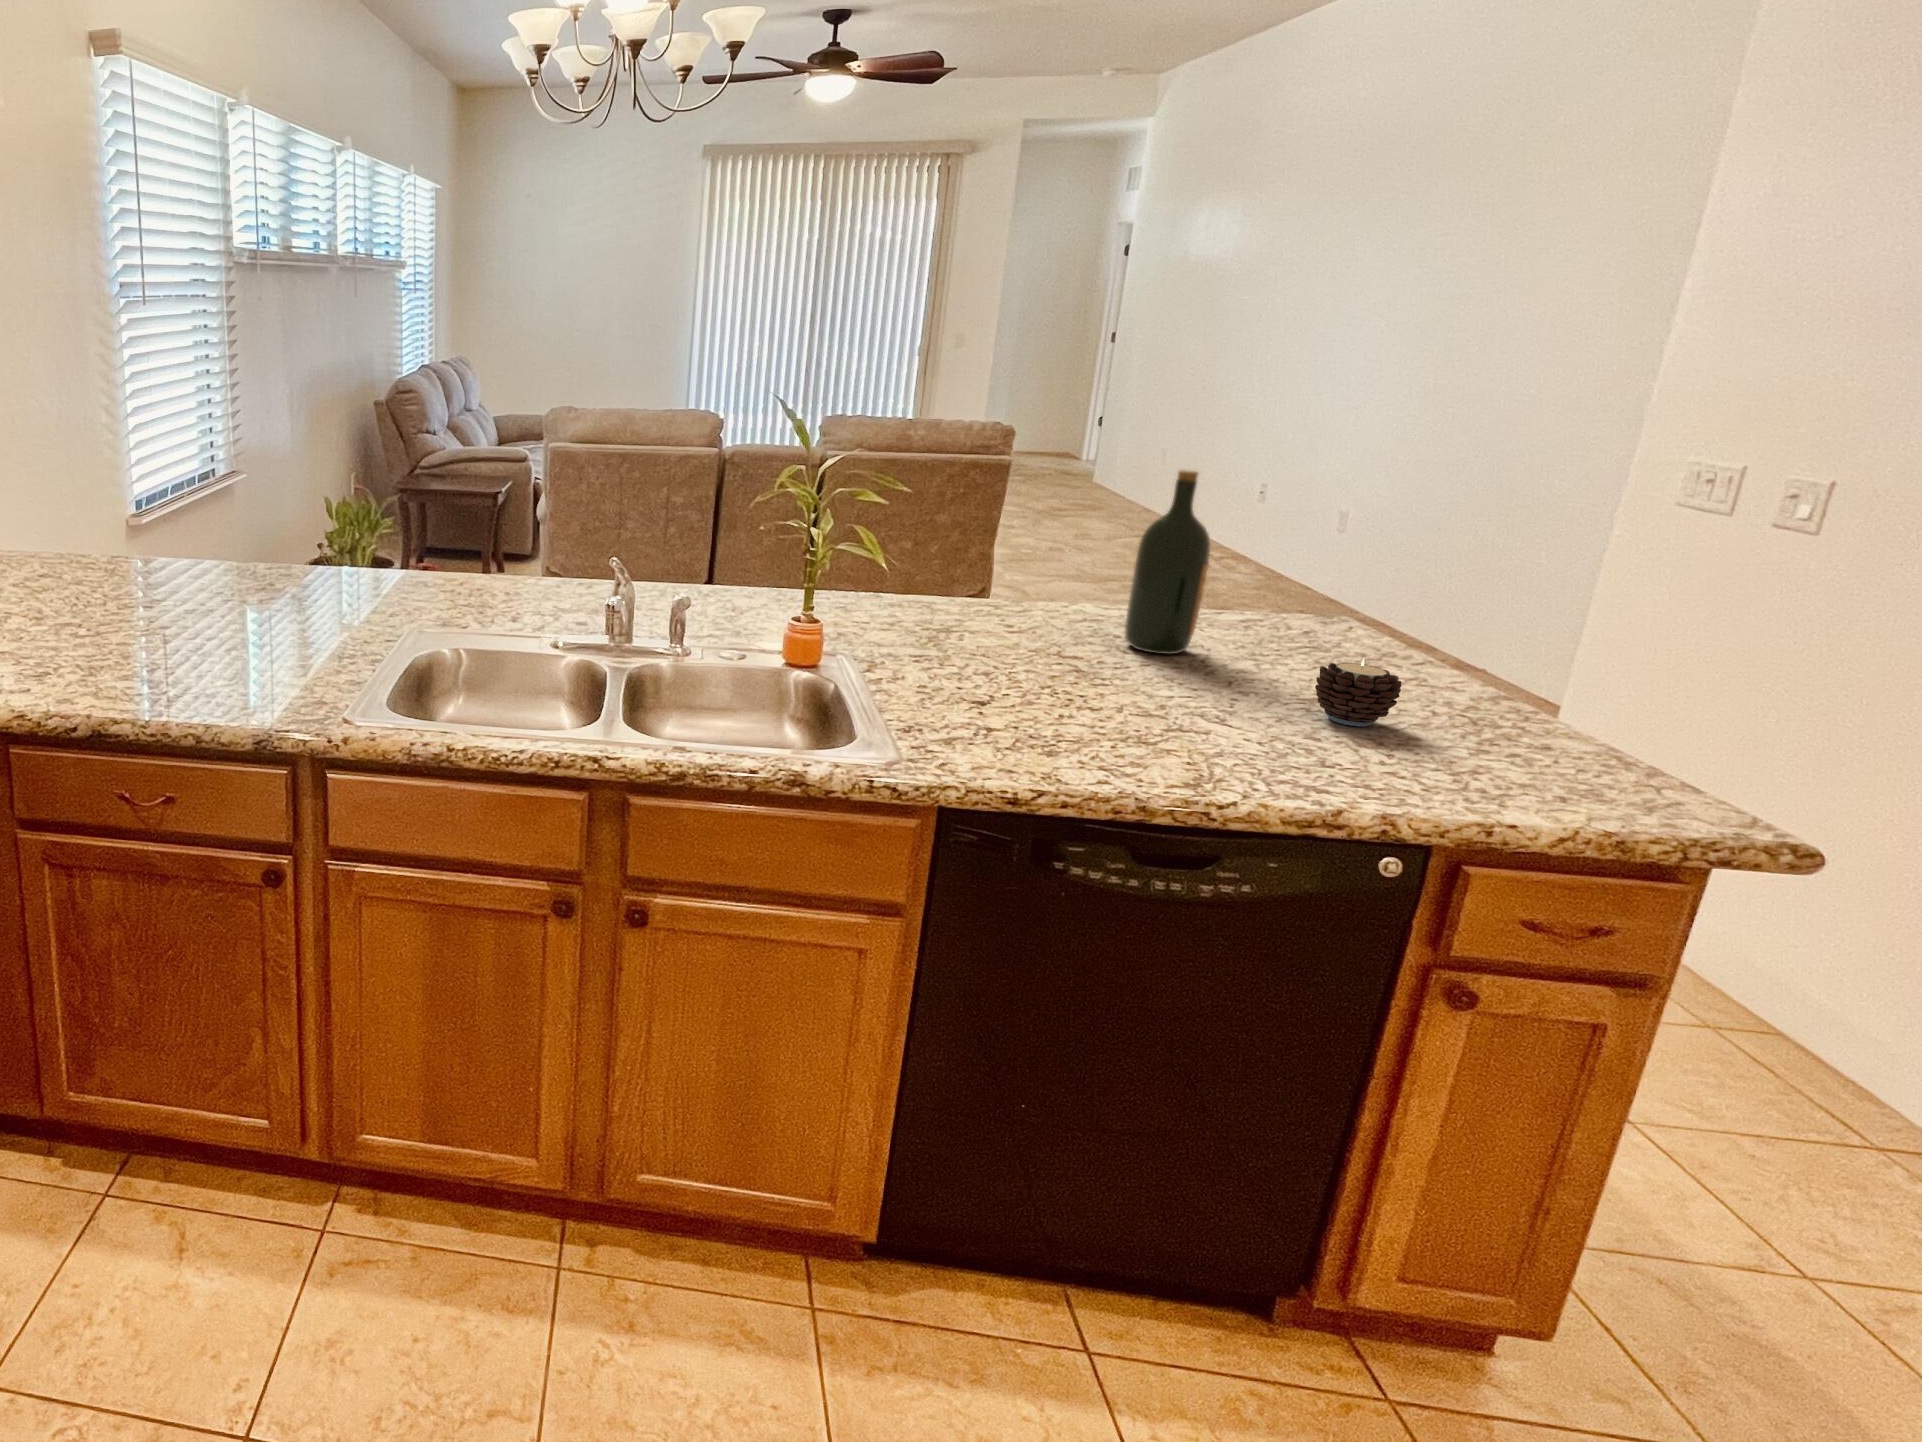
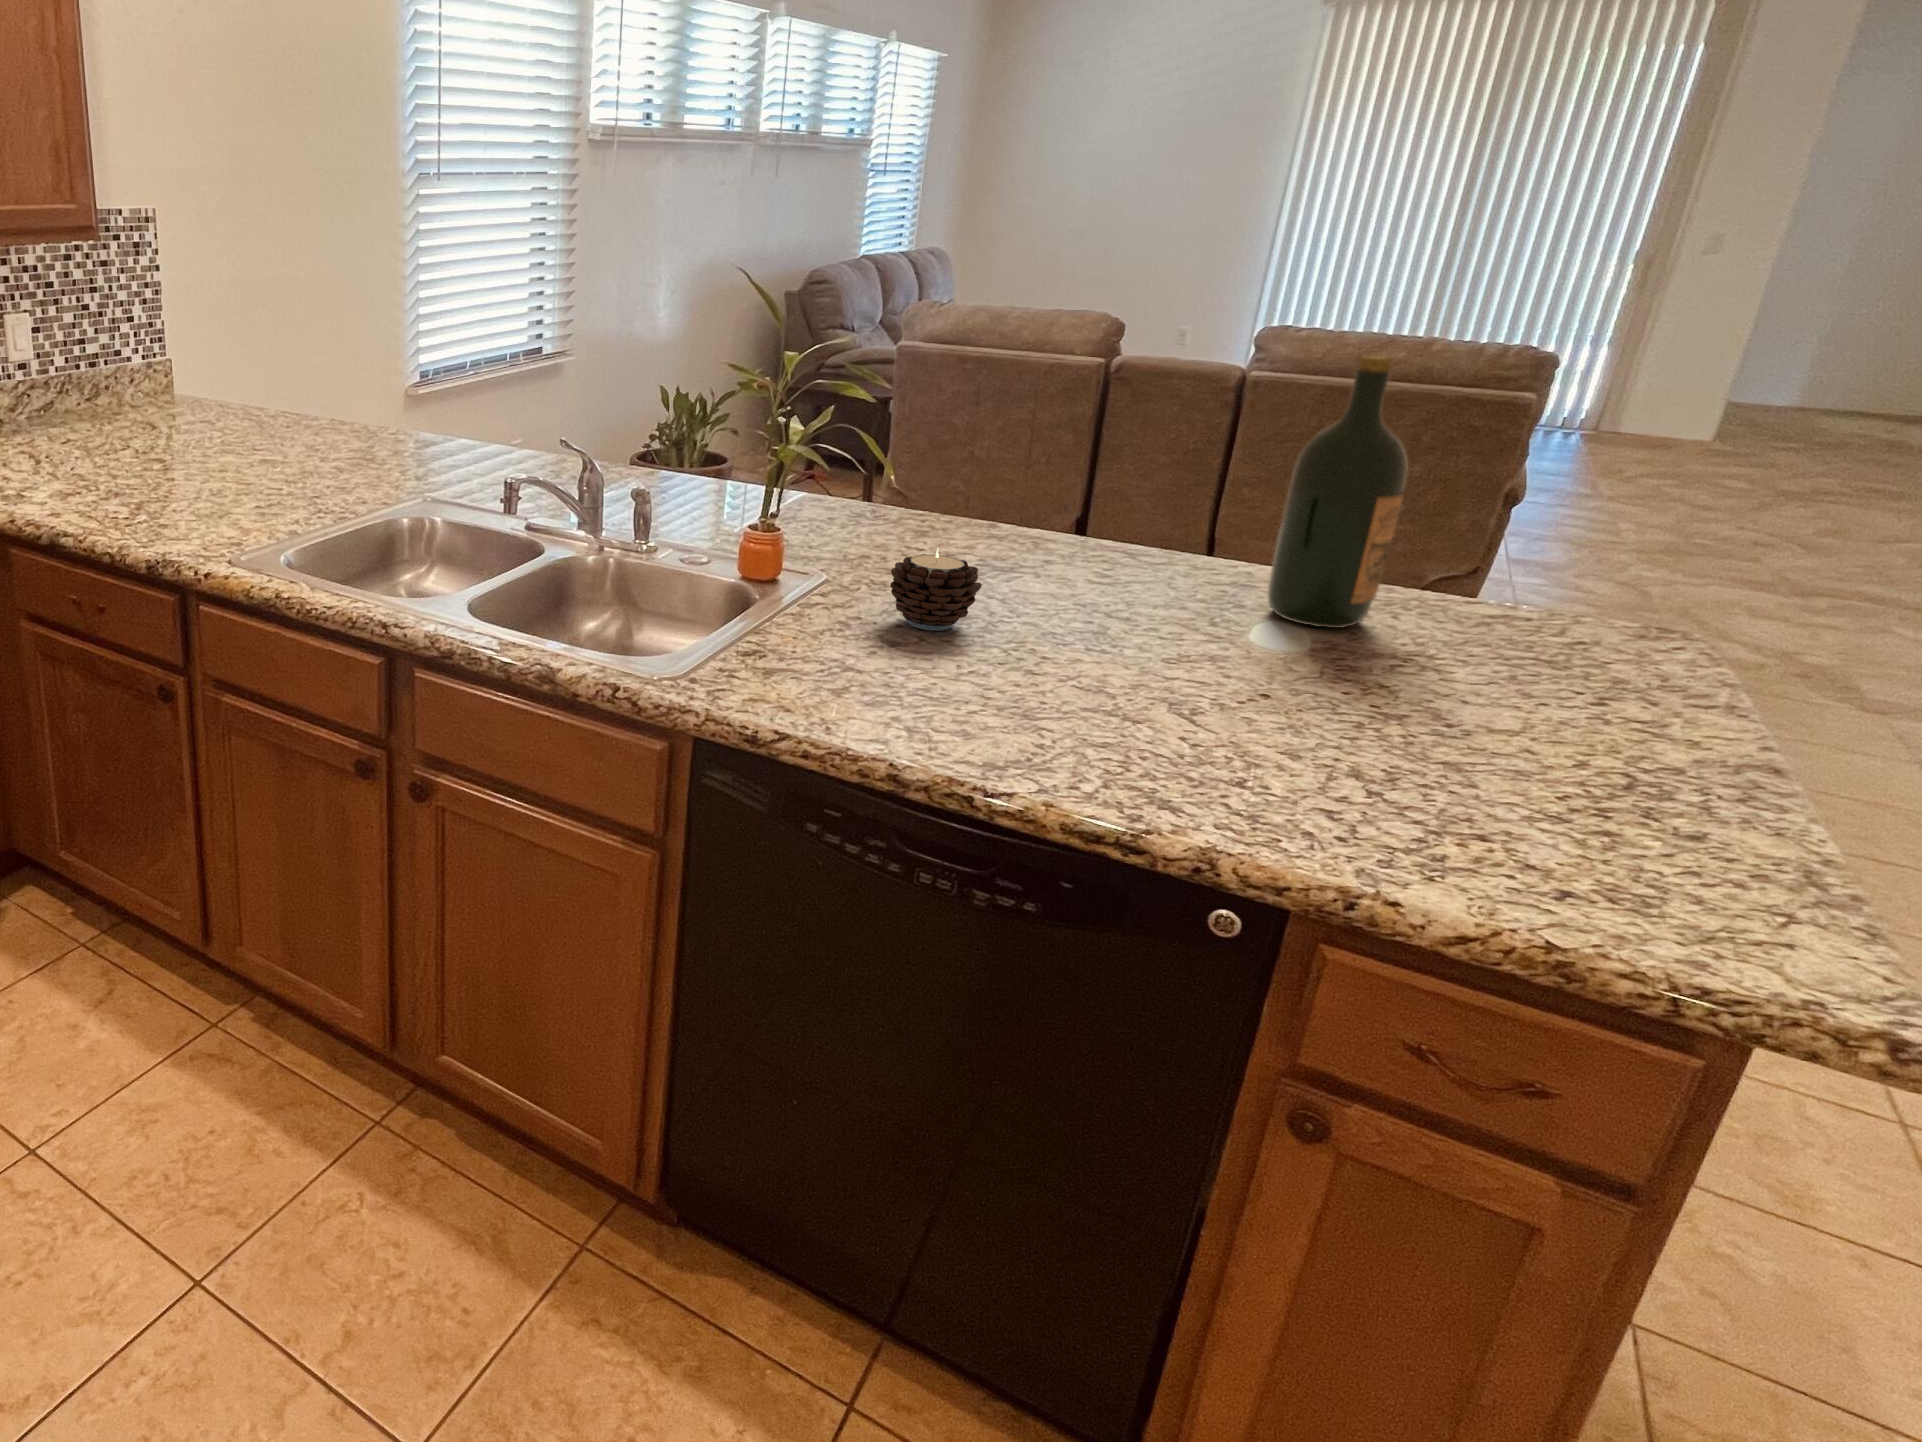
candle: present [1315,658,1402,726] -> present [890,548,982,631]

